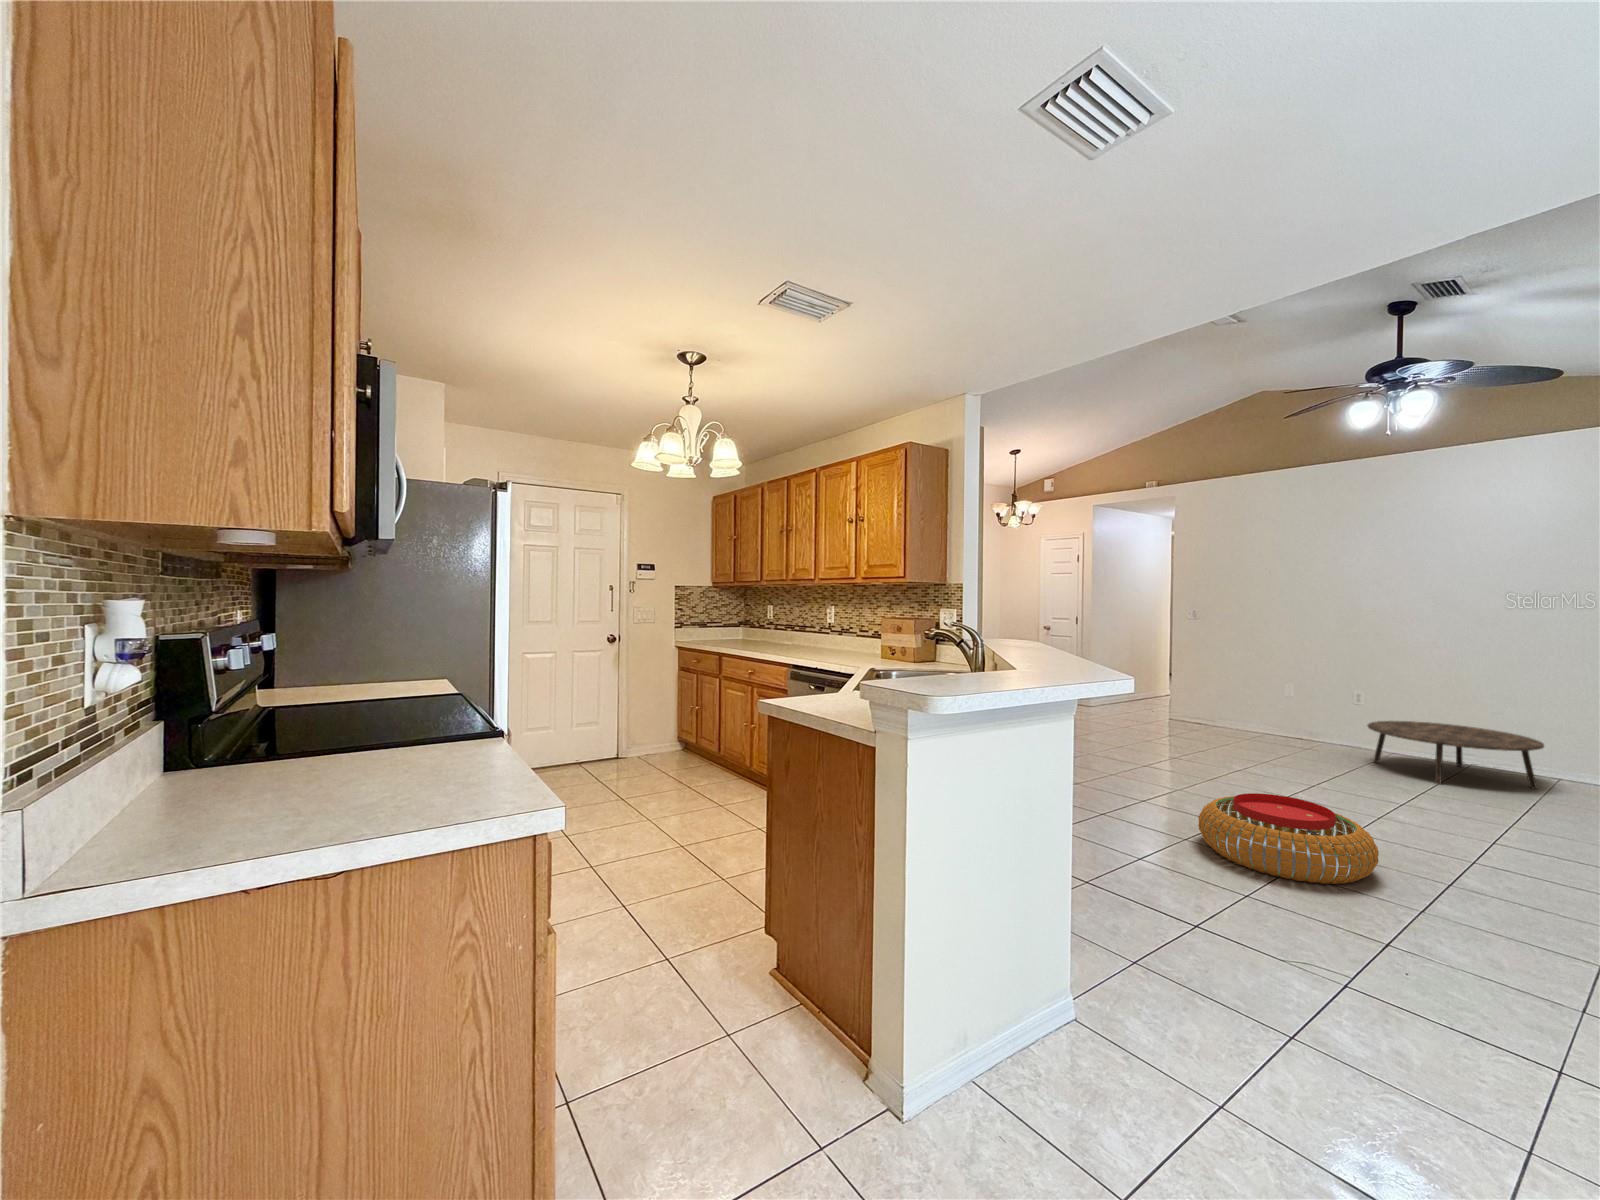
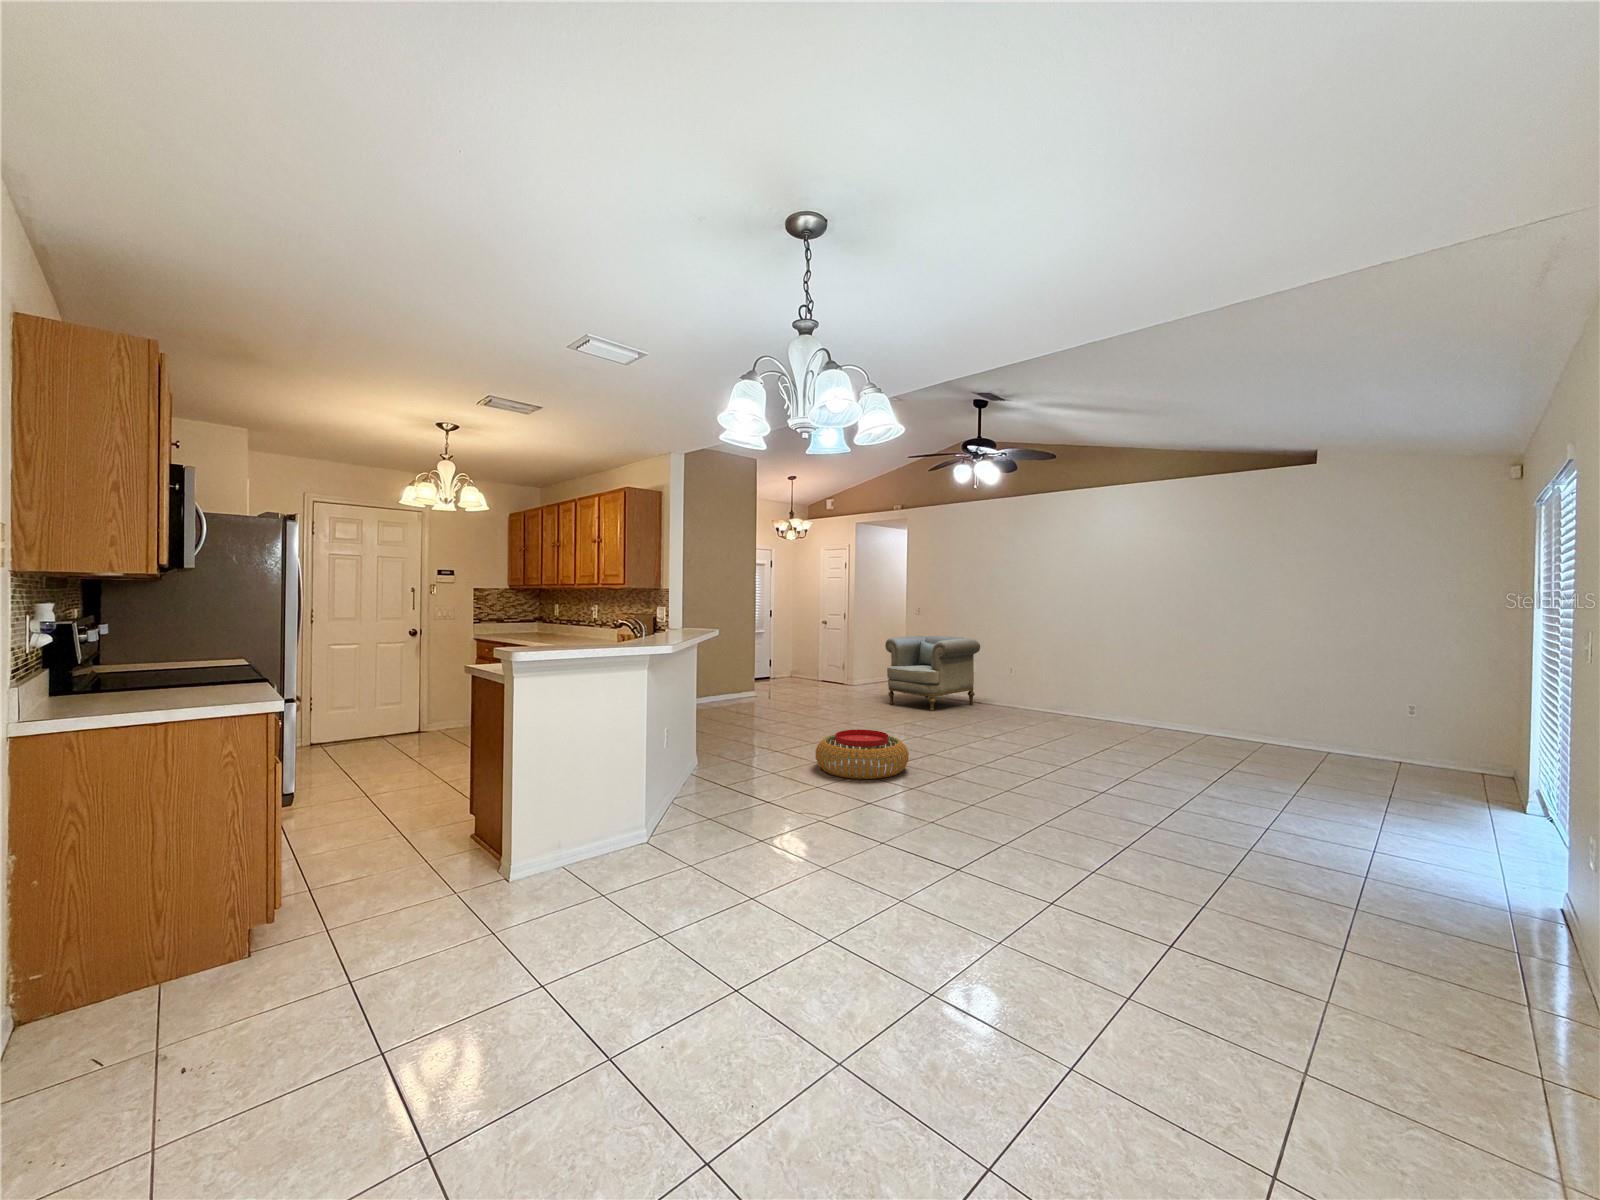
armchair: none [1159,647,1302,748] -> present [885,636,980,711]
coffee table: present [1368,721,1544,789] -> none [1001,687,1093,728]

